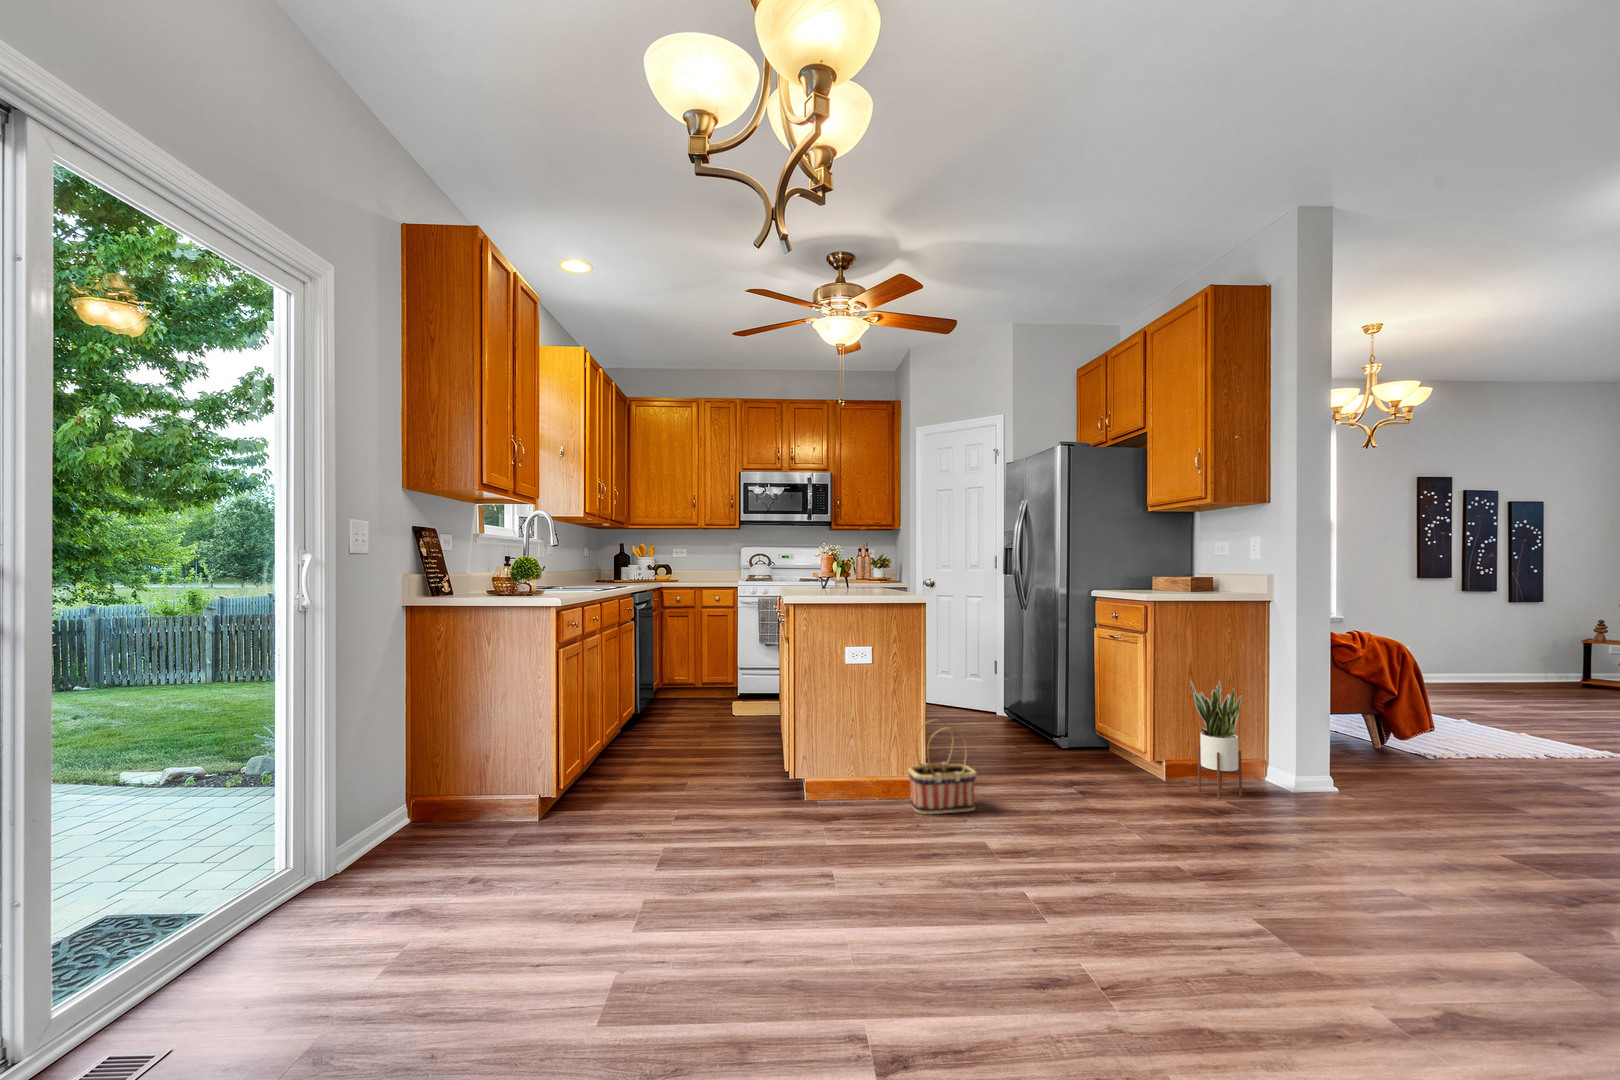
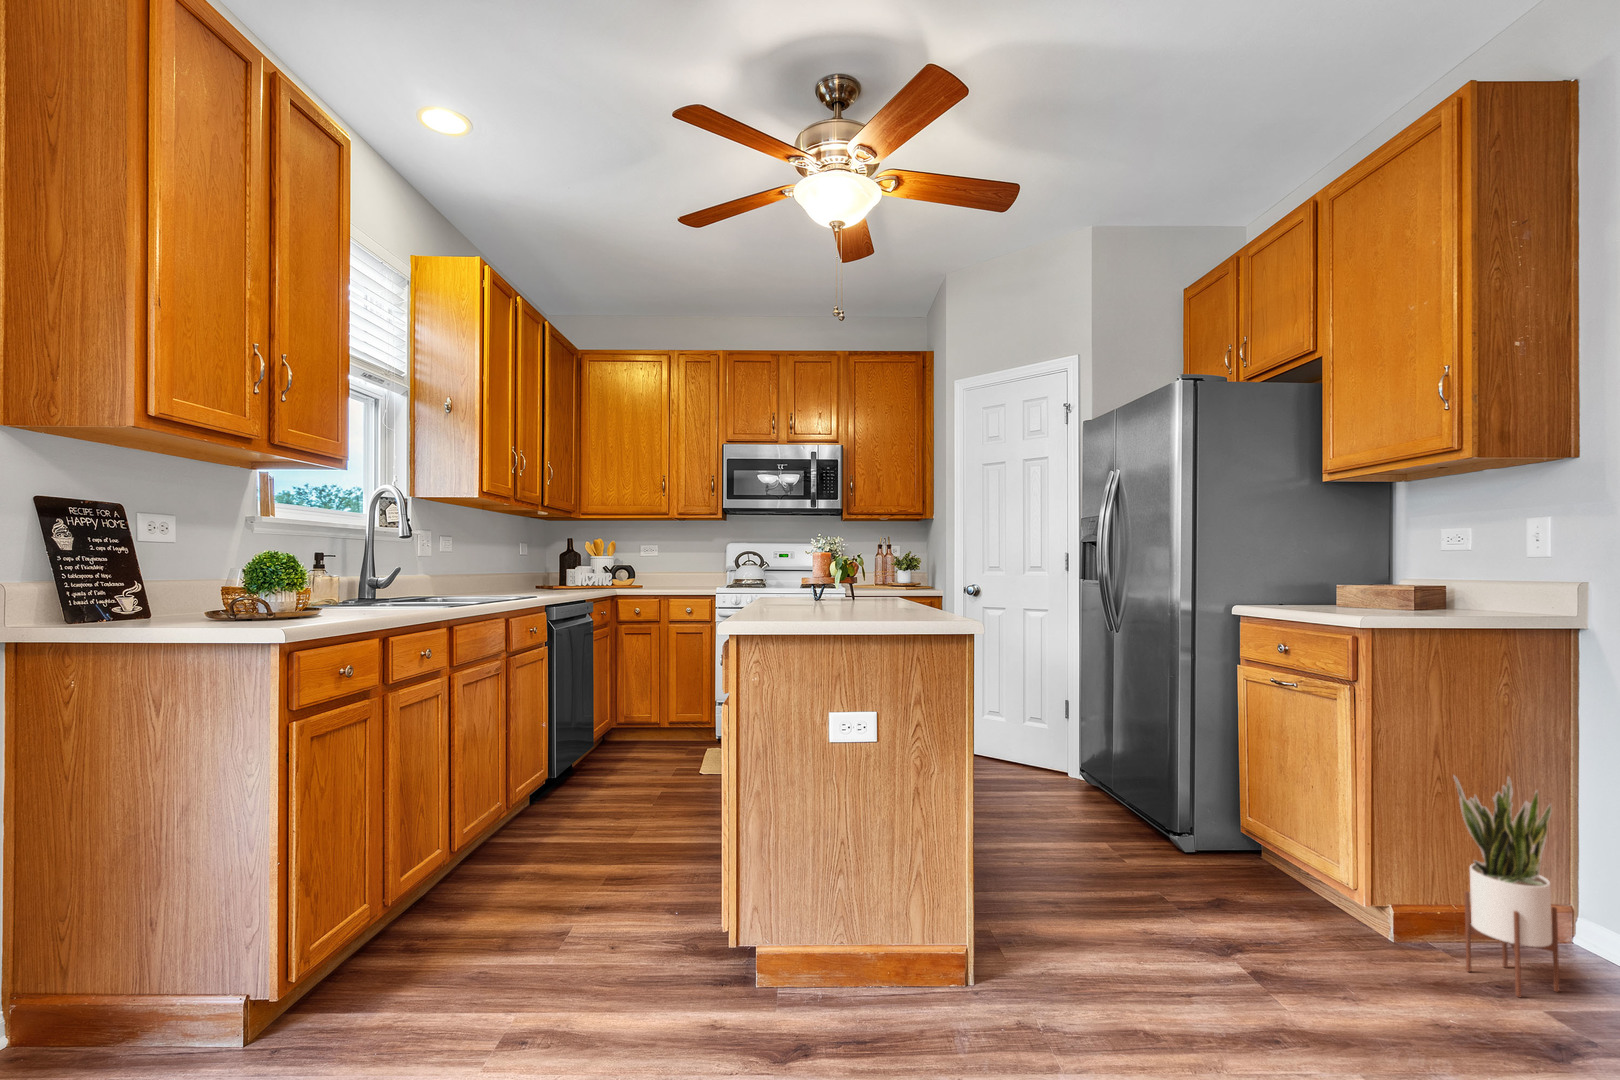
basket: present [908,719,976,814] -> none [943,847,1072,1038]

